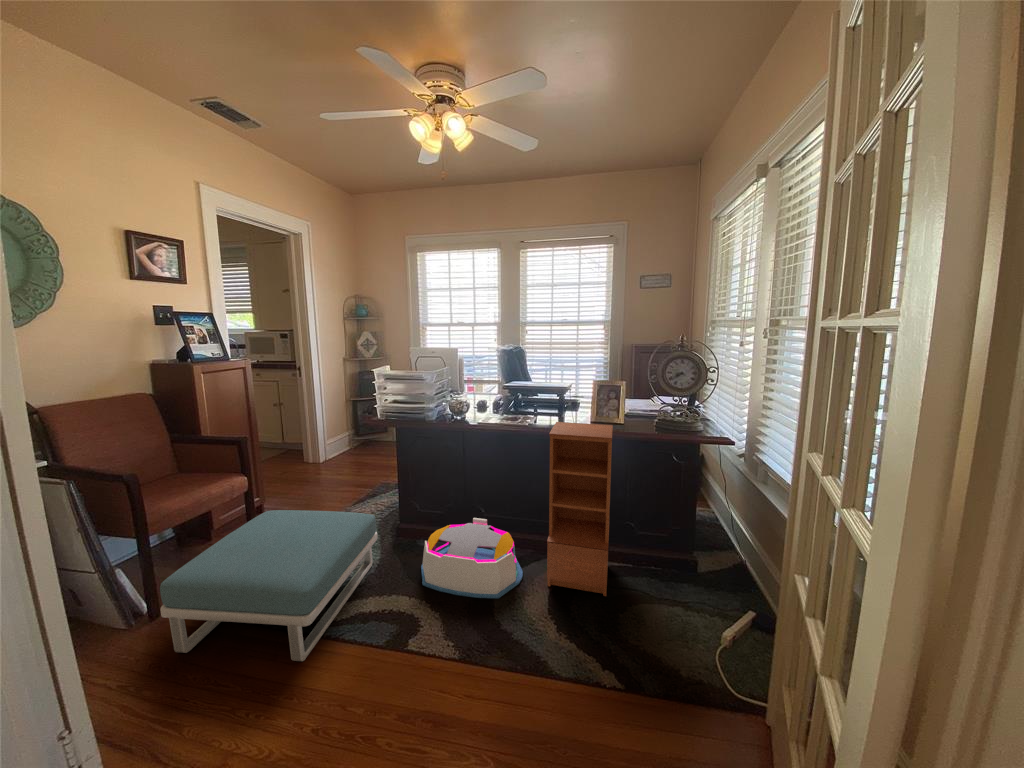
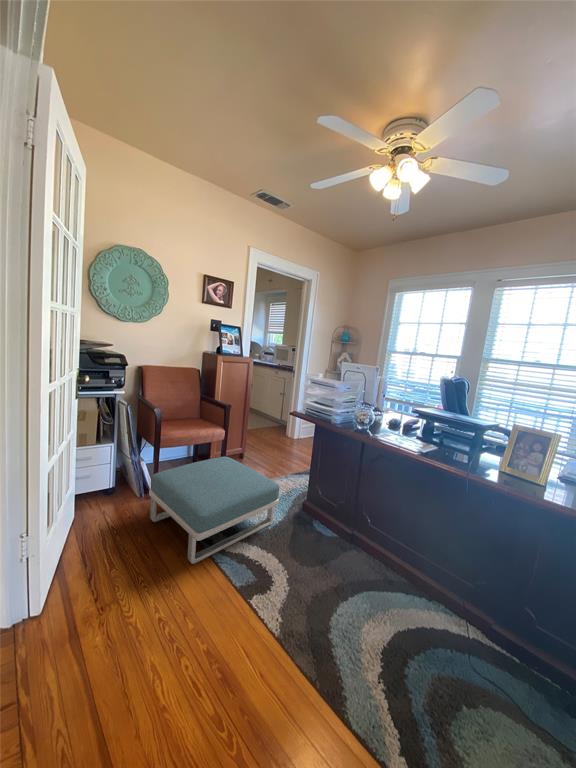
bookcase: present [547,422,613,596] -> none [399,459,526,687]
storage bin: present [421,518,523,598] -> none [294,519,385,608]

